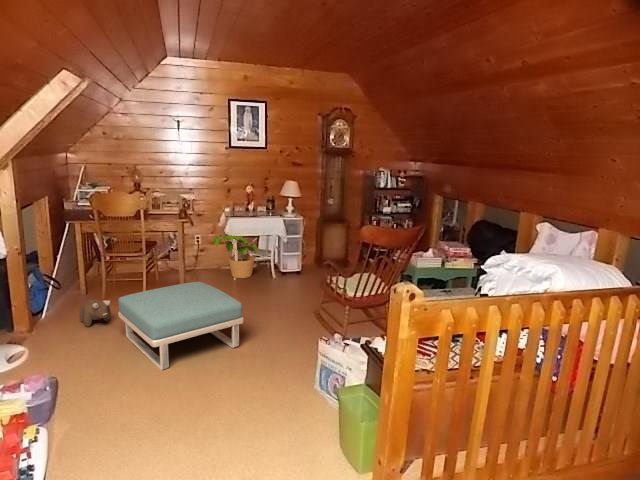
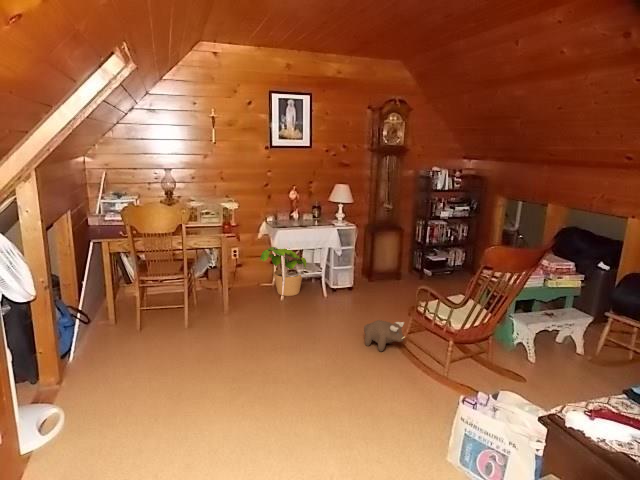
footstool: present [118,282,243,370] -> none [173,314,333,444]
plush toy: present [80,299,111,327] -> present [364,320,405,352]

